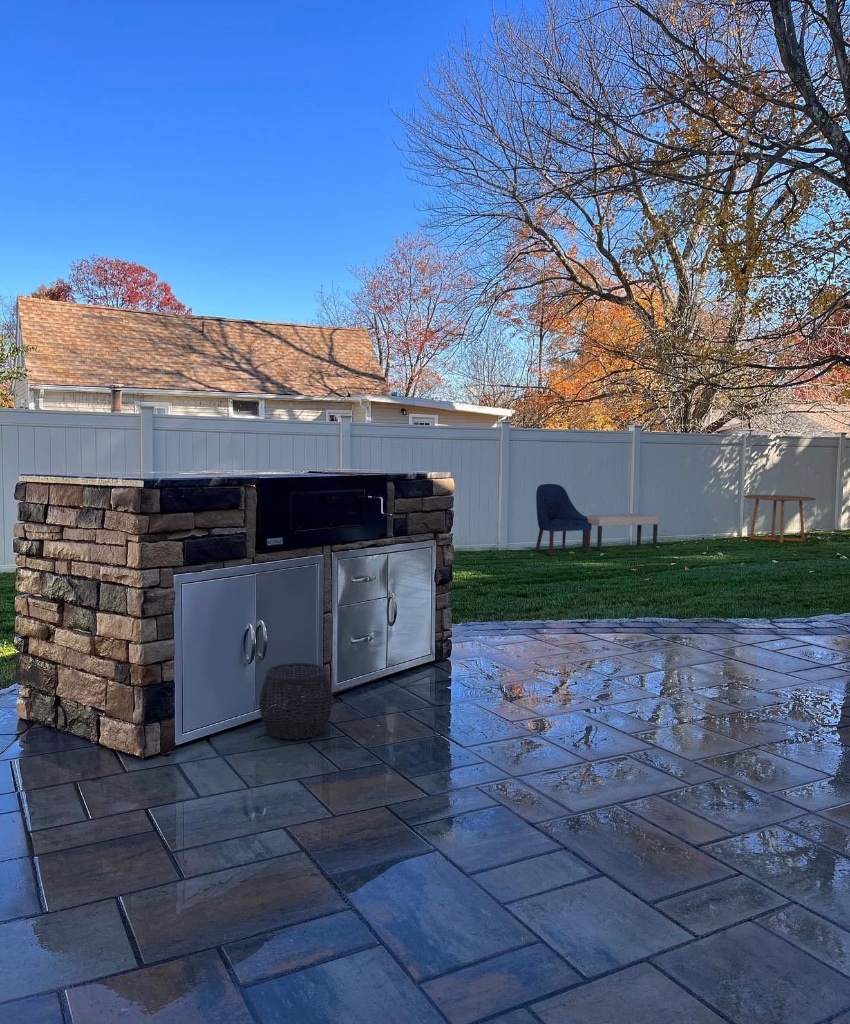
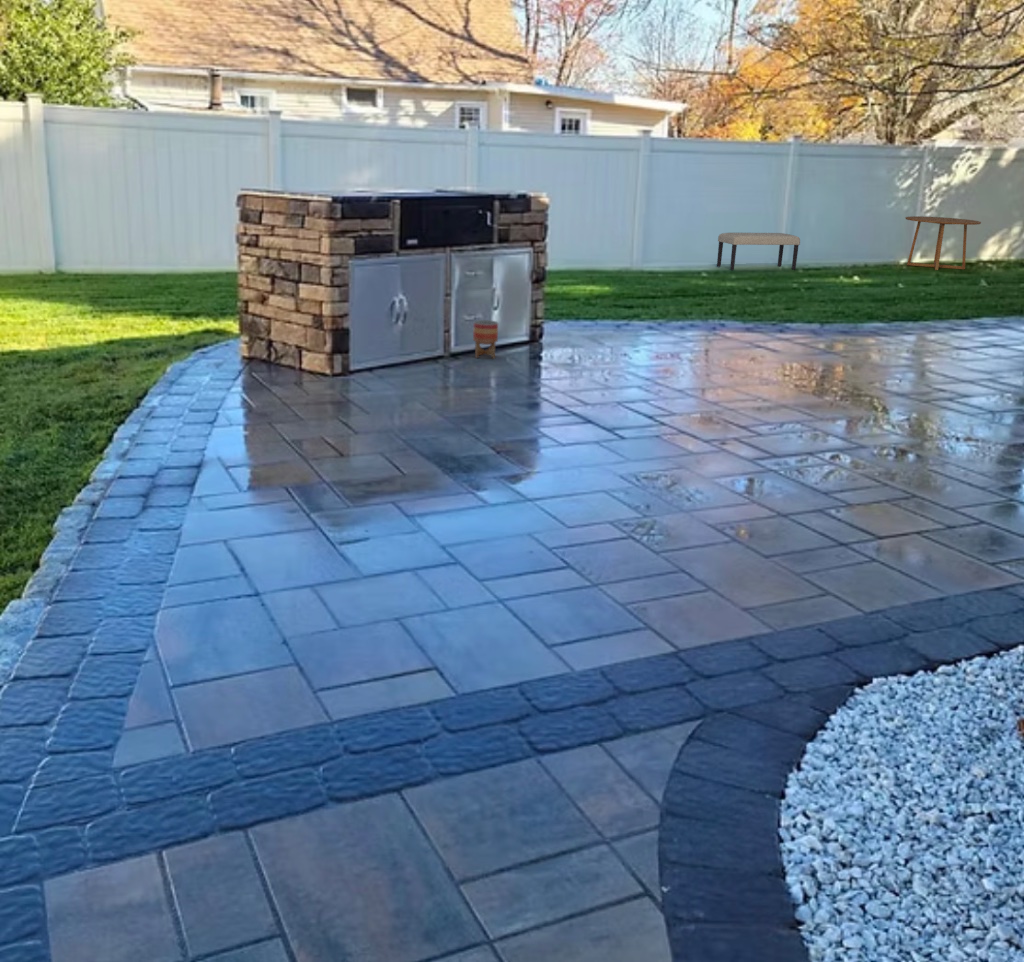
chair: present [535,484,592,556] -> none [665,198,723,273]
planter: none [364,642,398,698] -> present [473,320,498,358]
woven basket: present [259,663,333,740] -> none [401,326,450,374]

